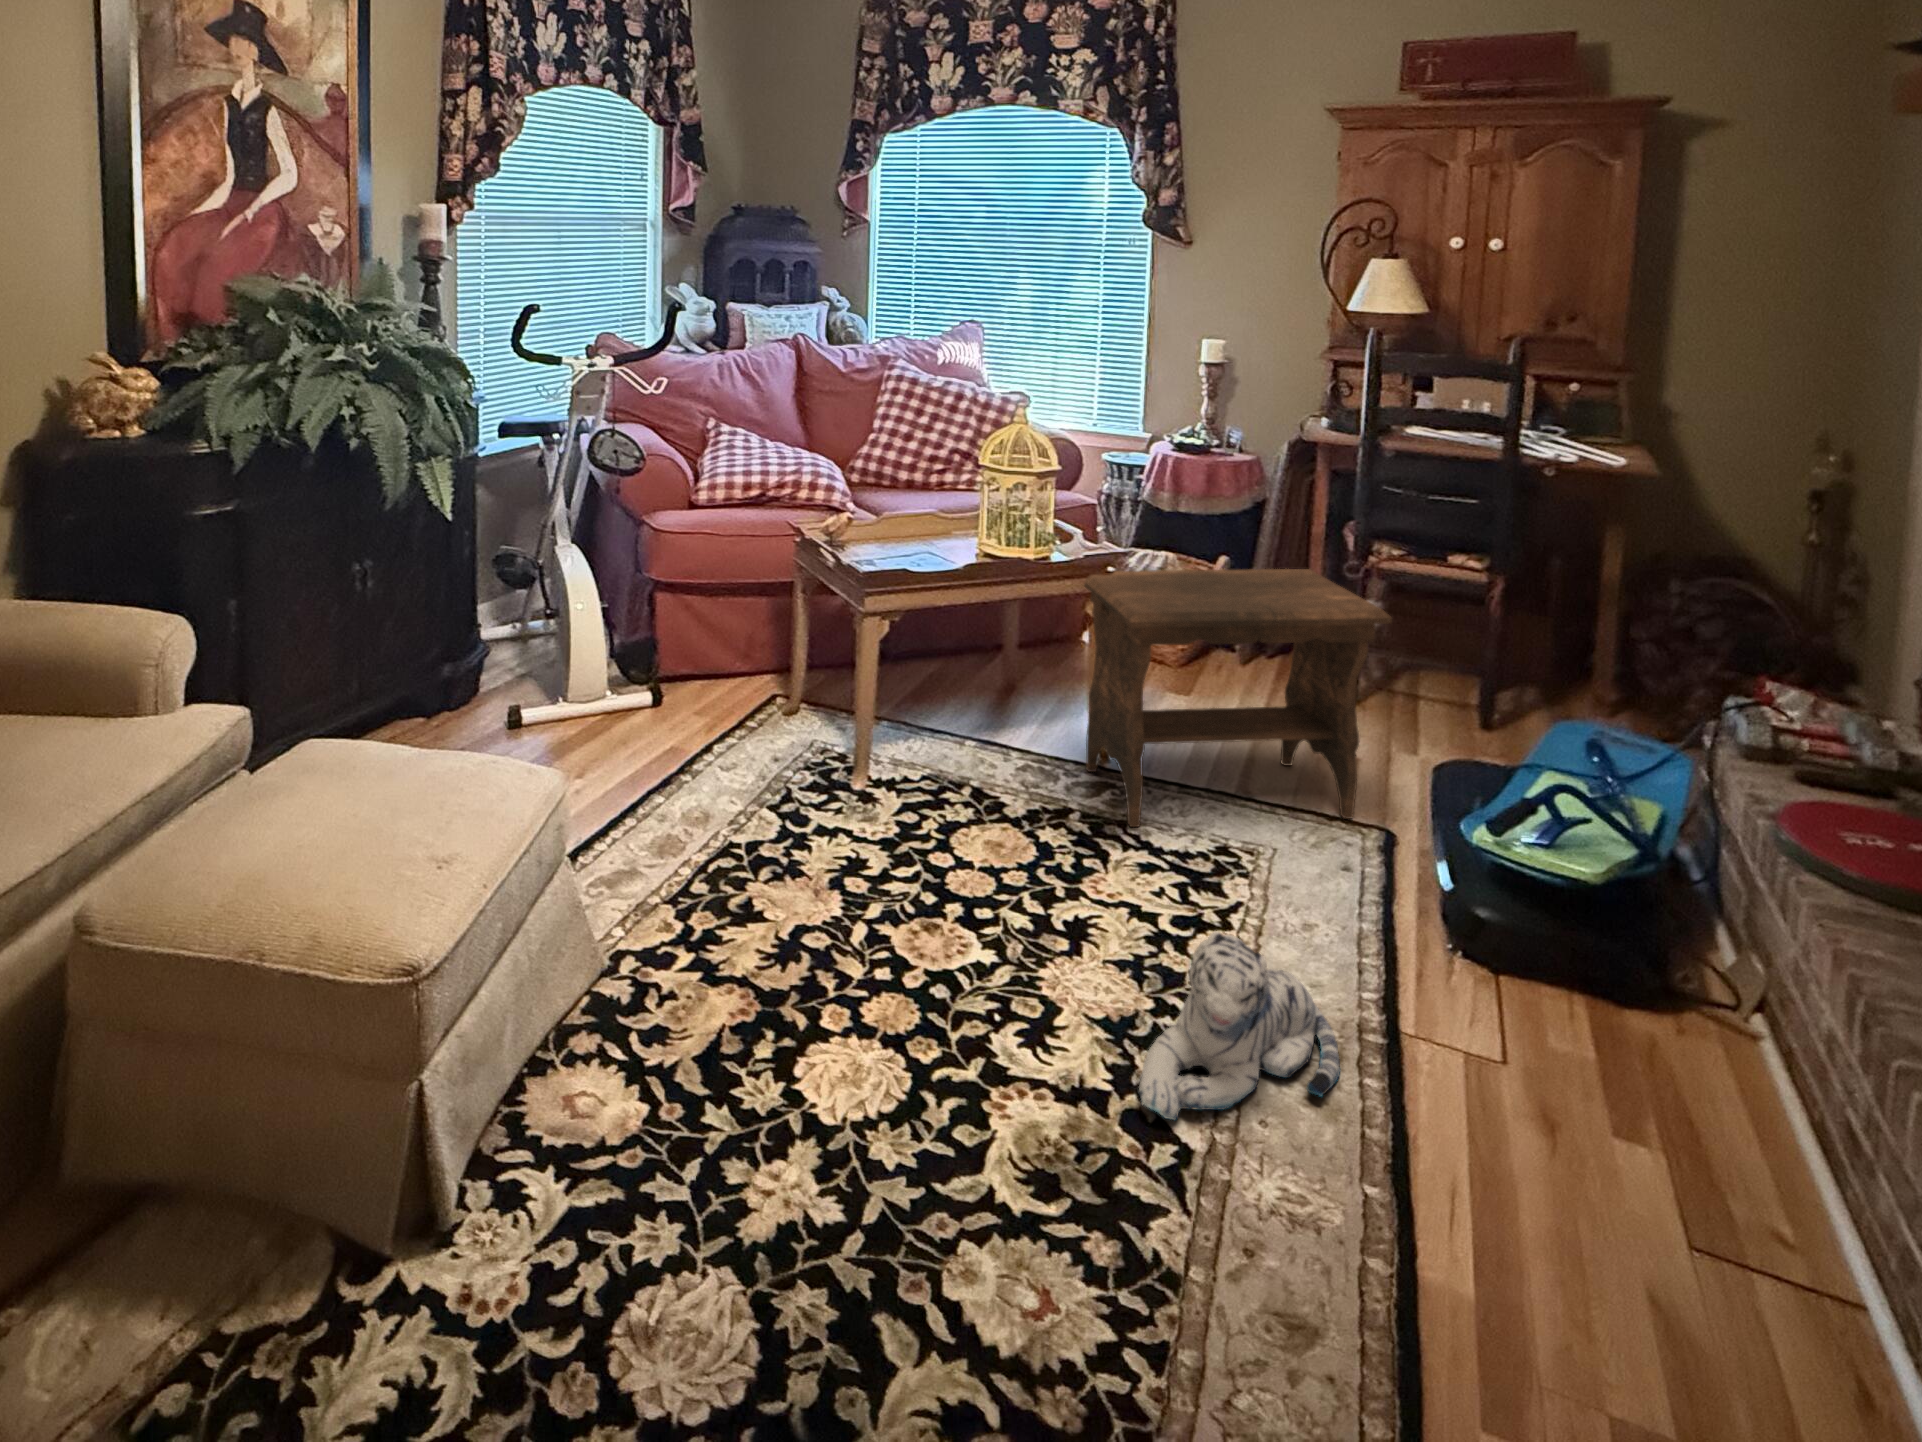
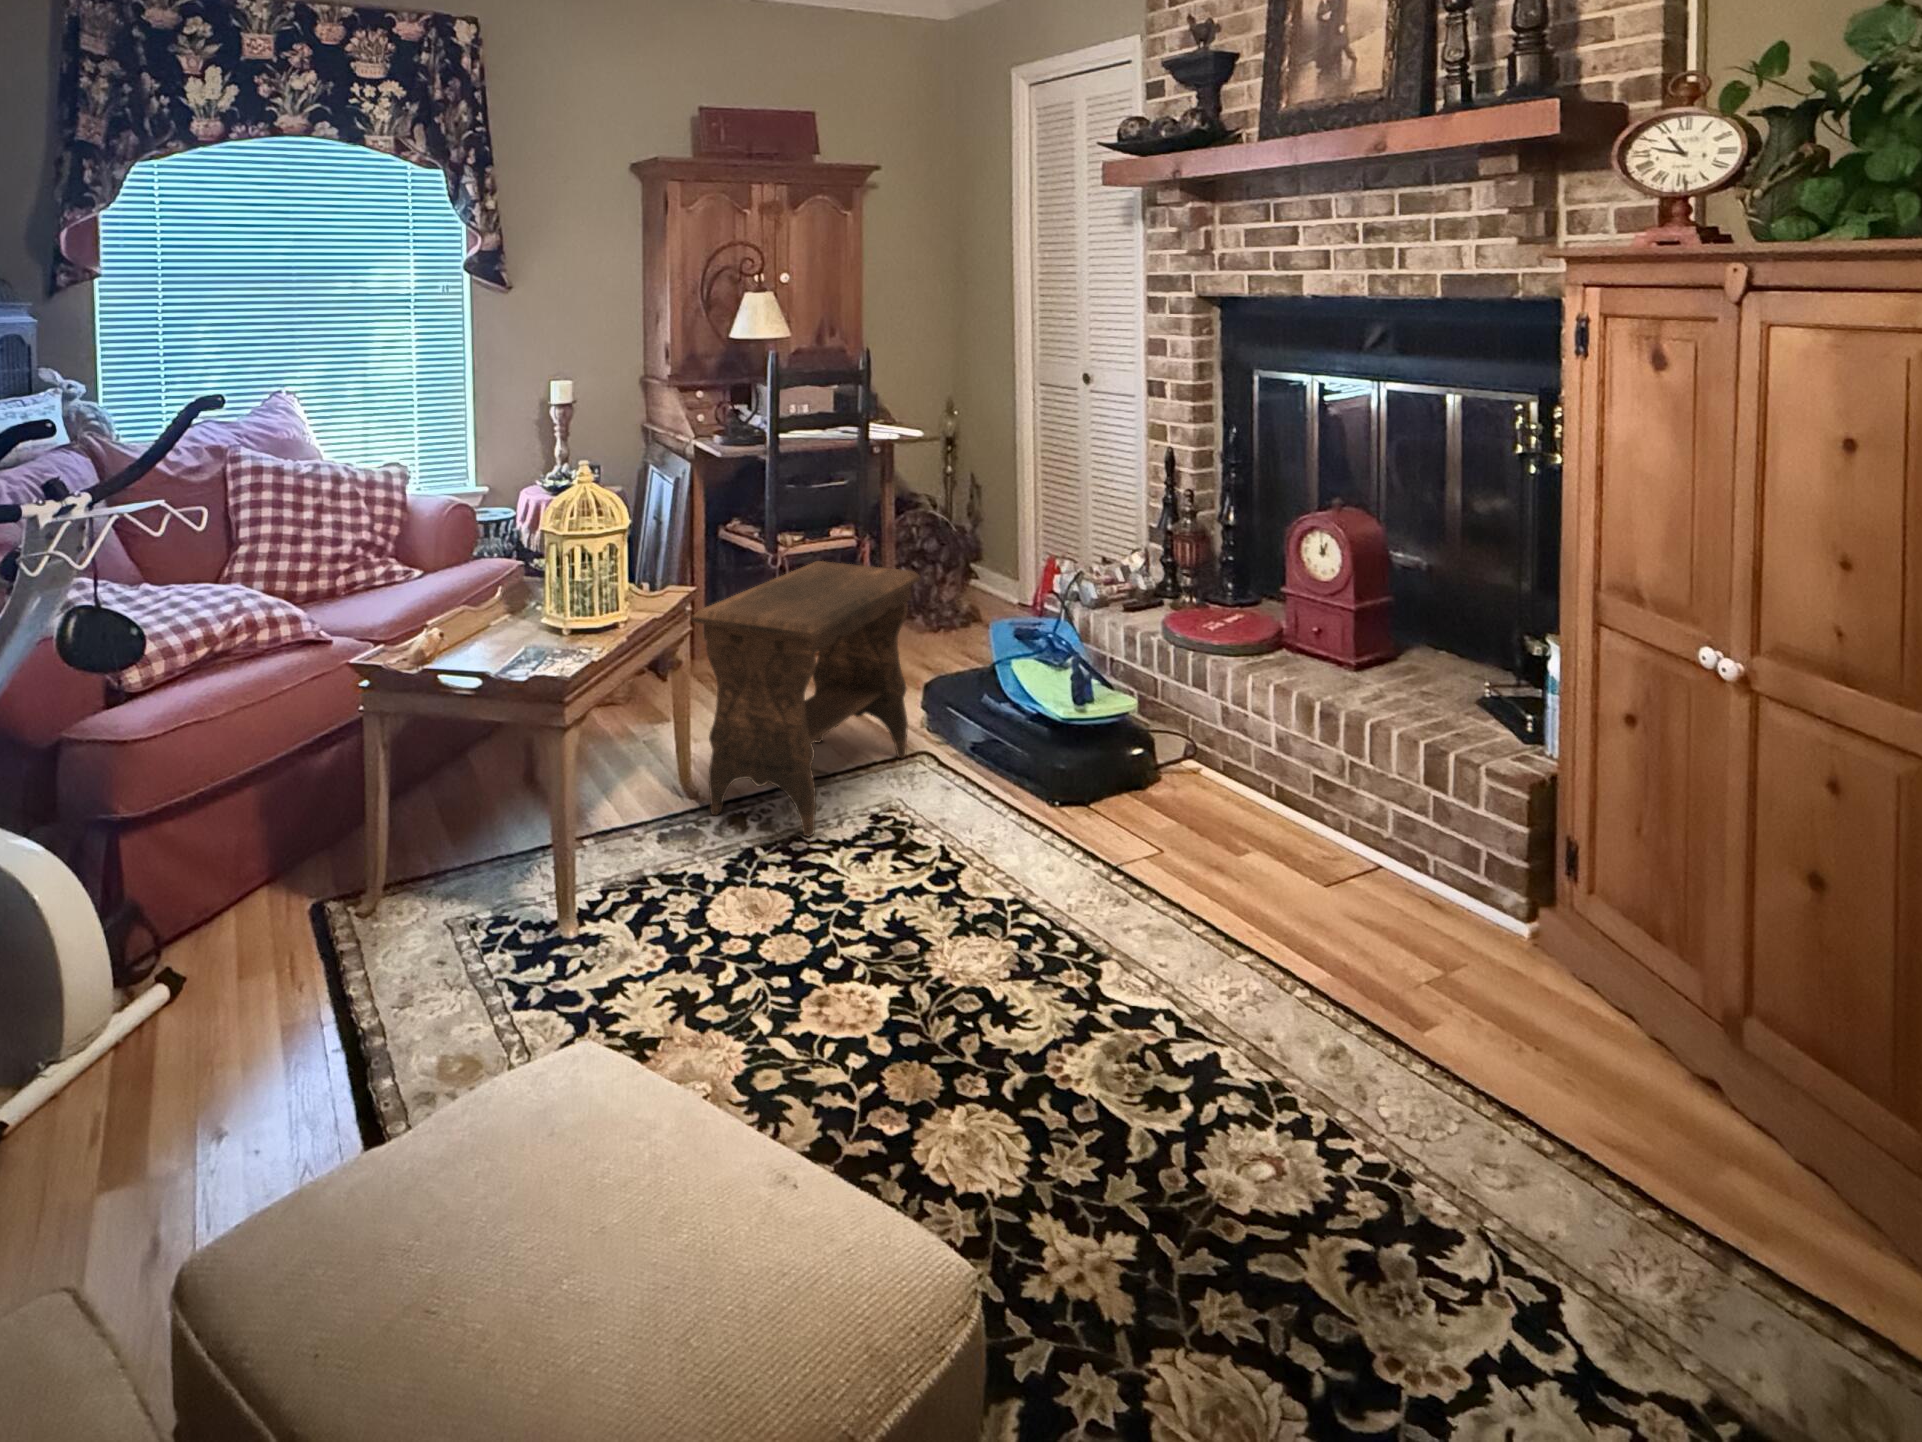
plush toy: present [1139,931,1340,1120] -> none [1045,831,1163,1001]

